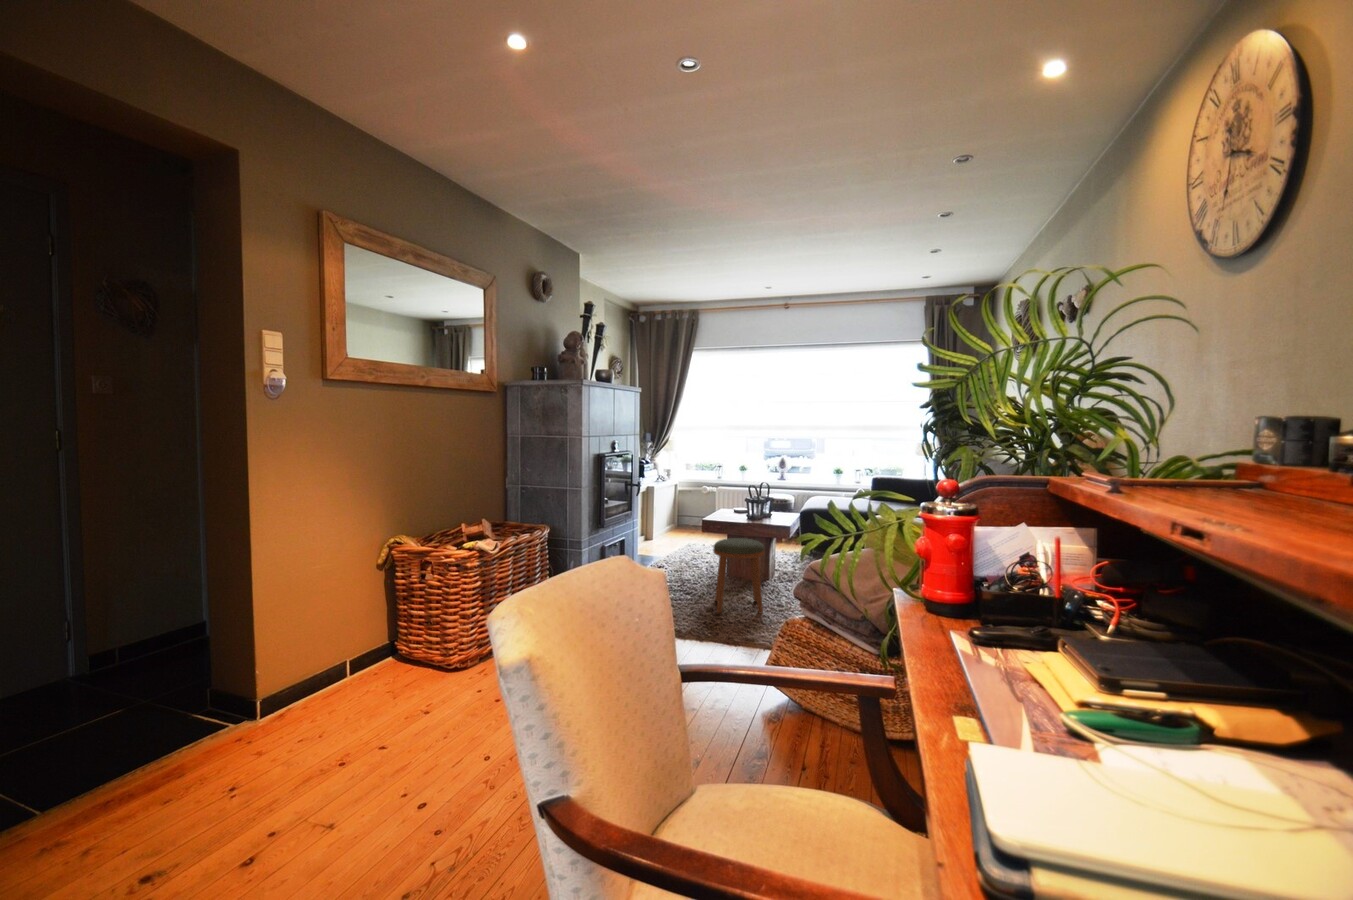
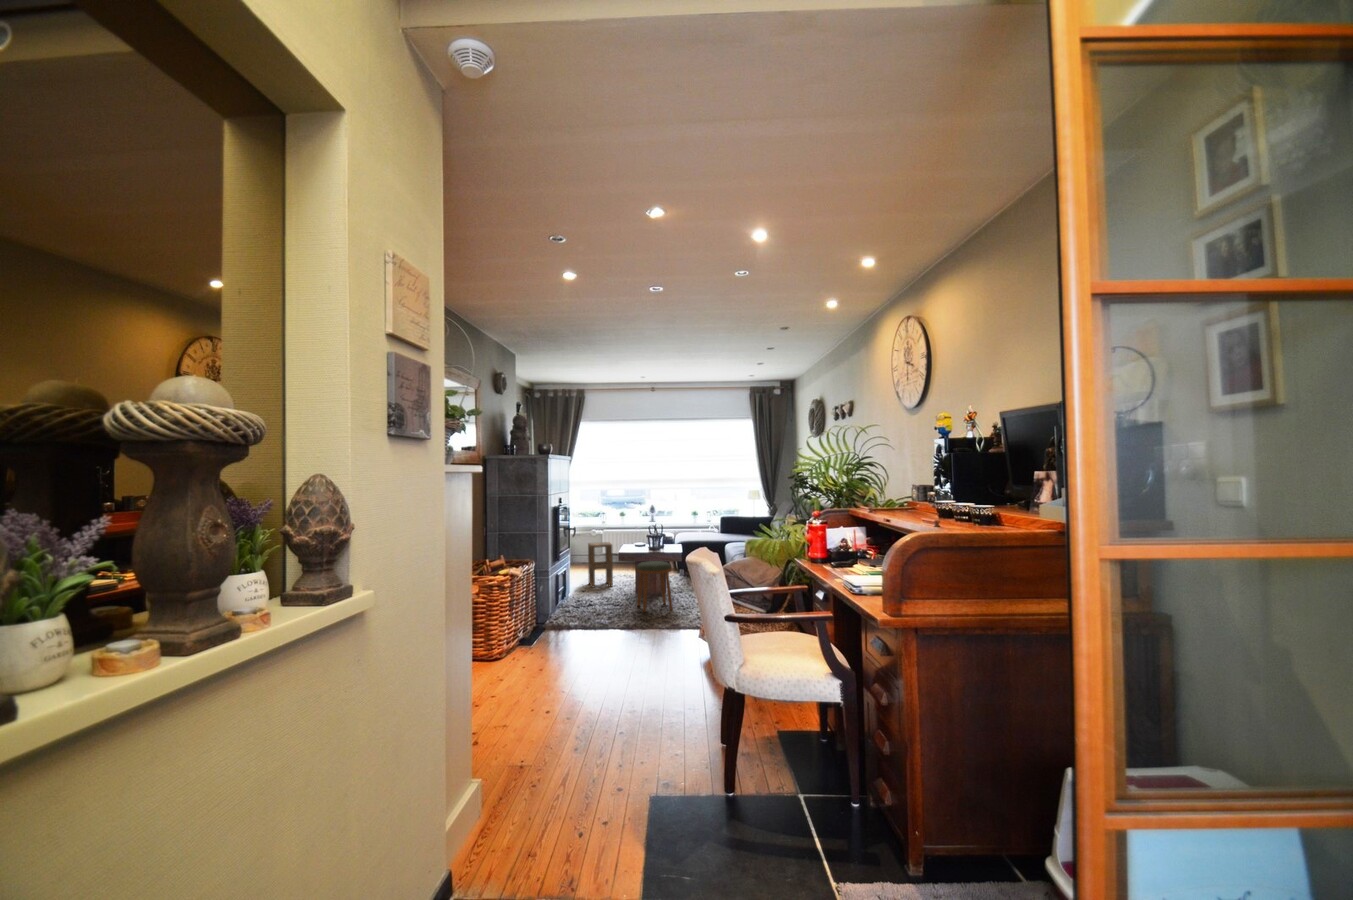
side table: none [675,505,705,565] -> present [588,542,613,587]

